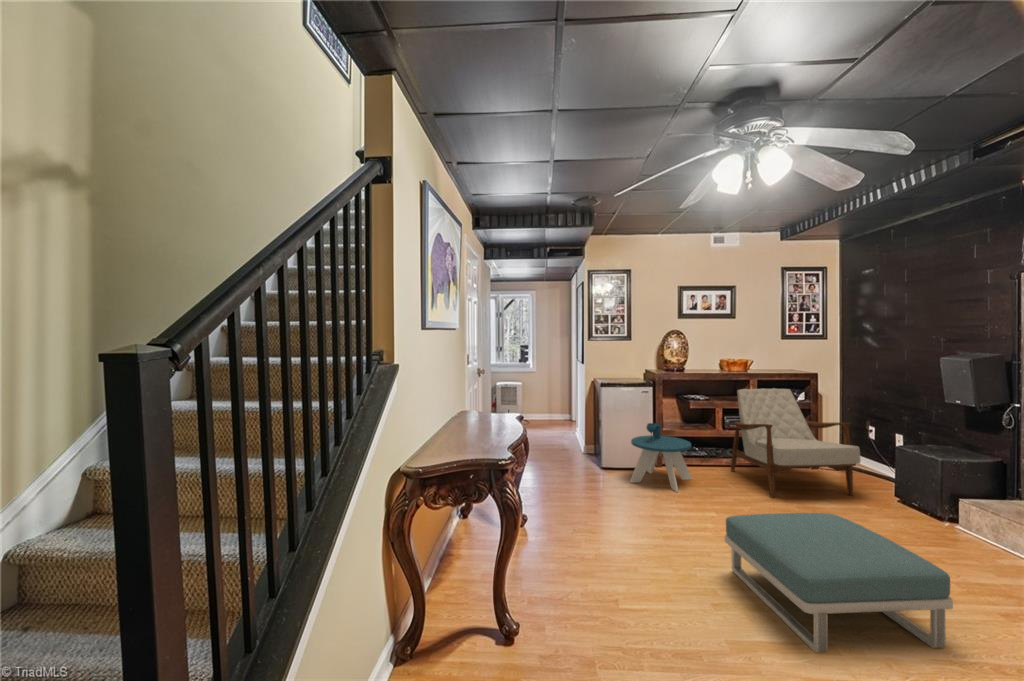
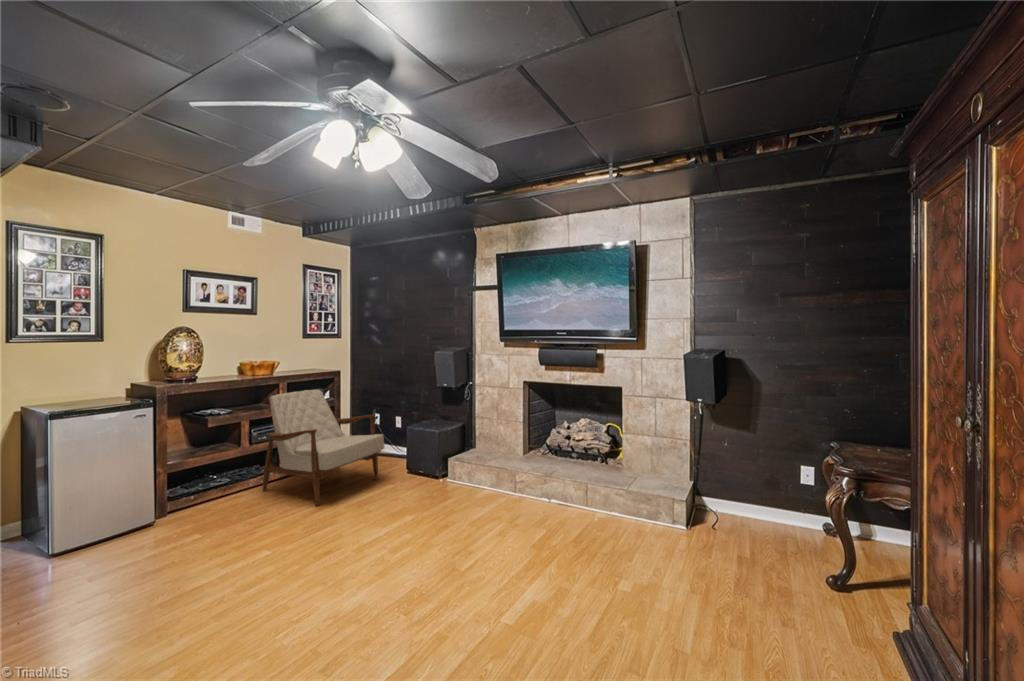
side table: present [630,423,692,492] -> none [123,457,222,558]
footstool: present [725,513,953,652] -> none [313,504,491,647]

